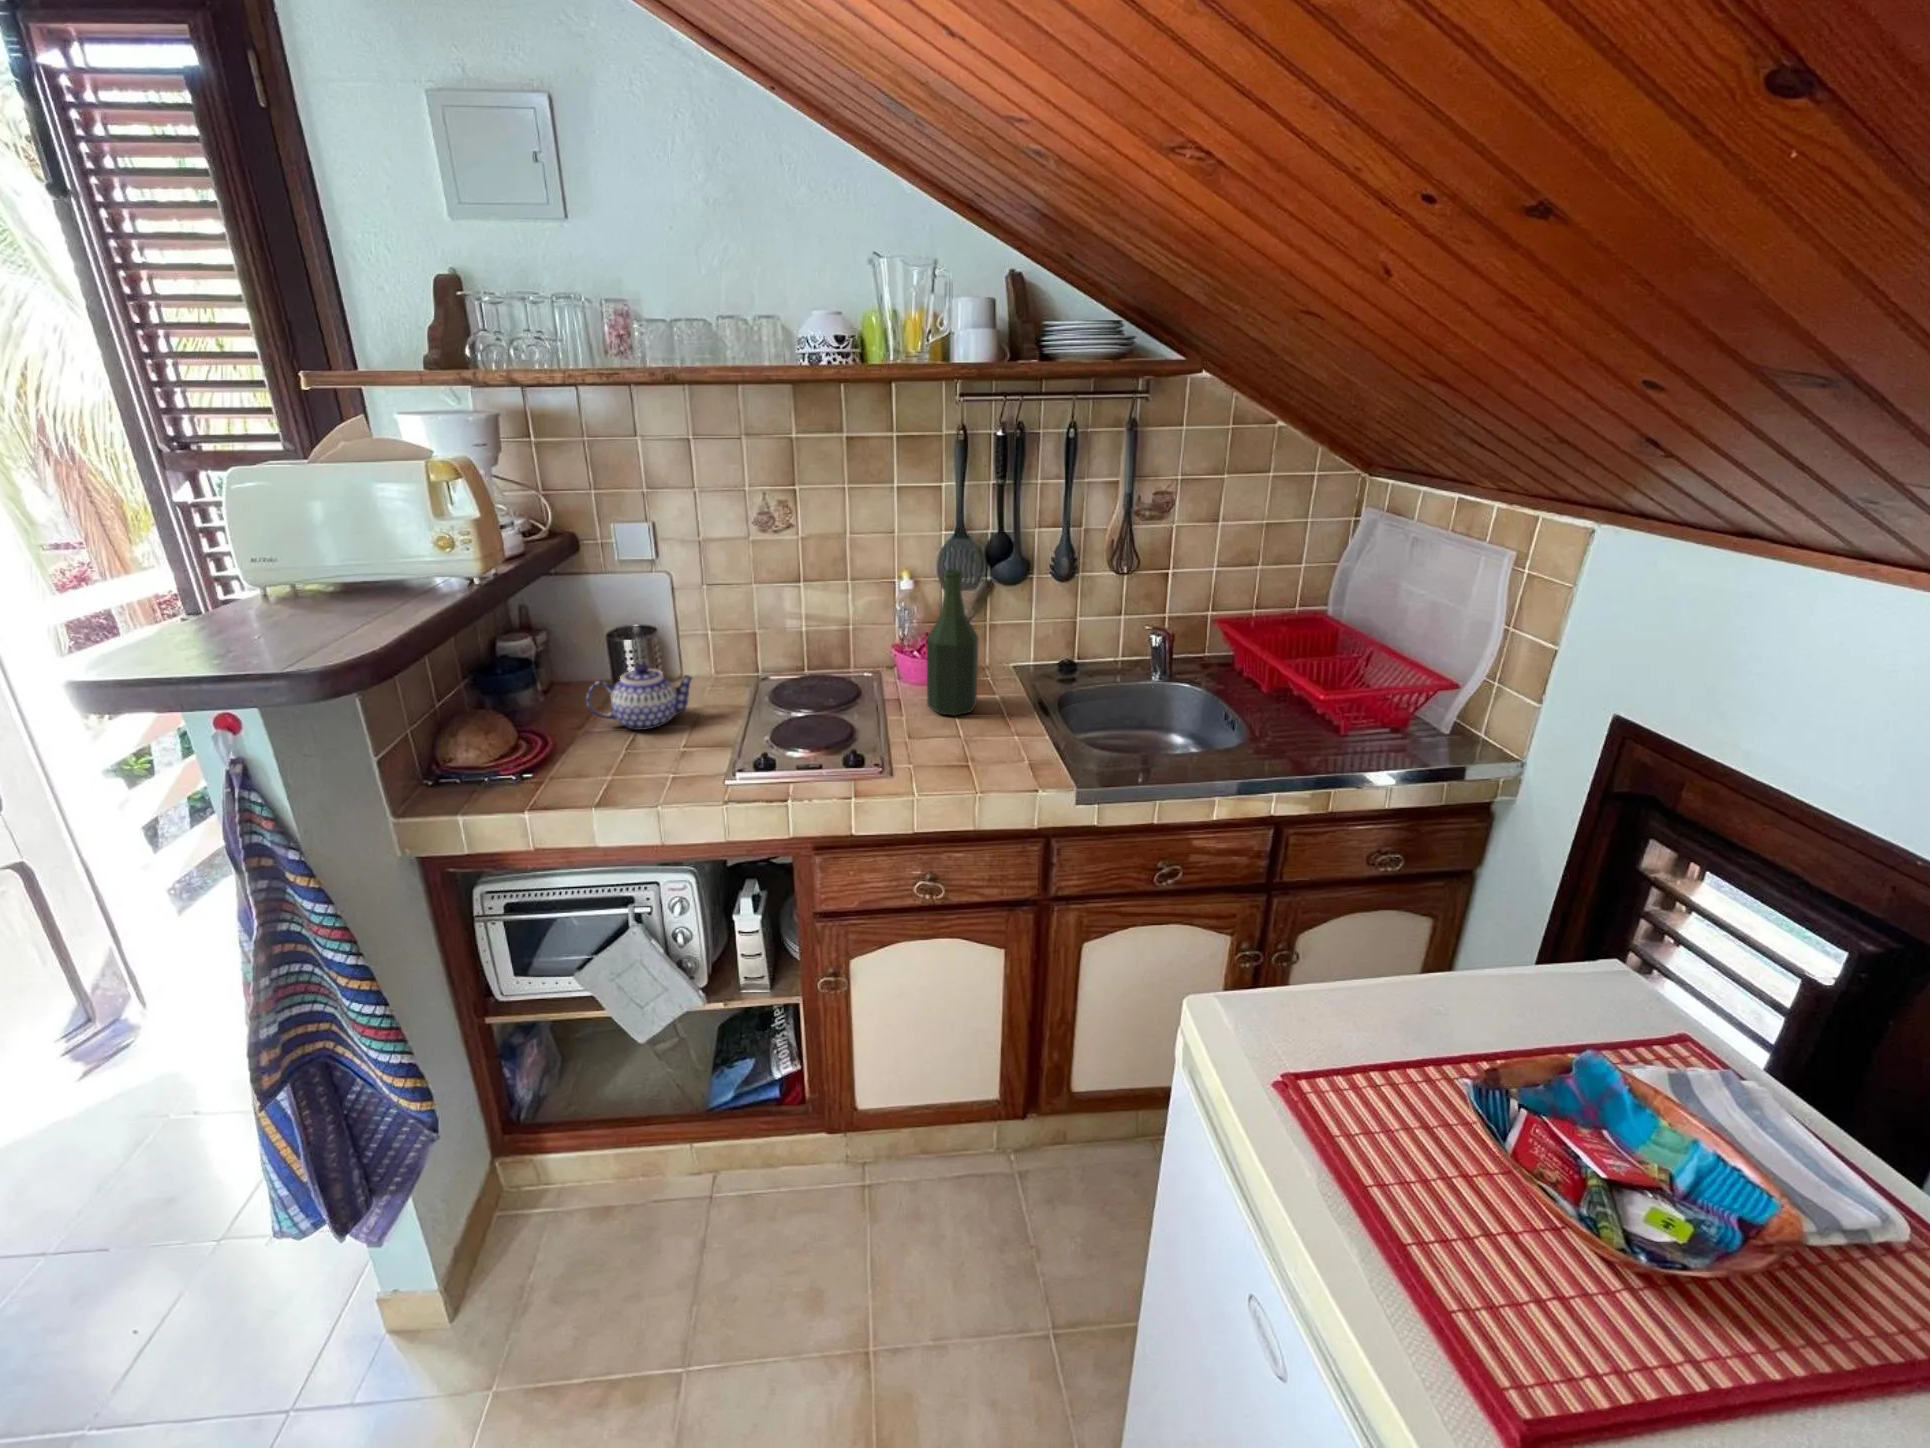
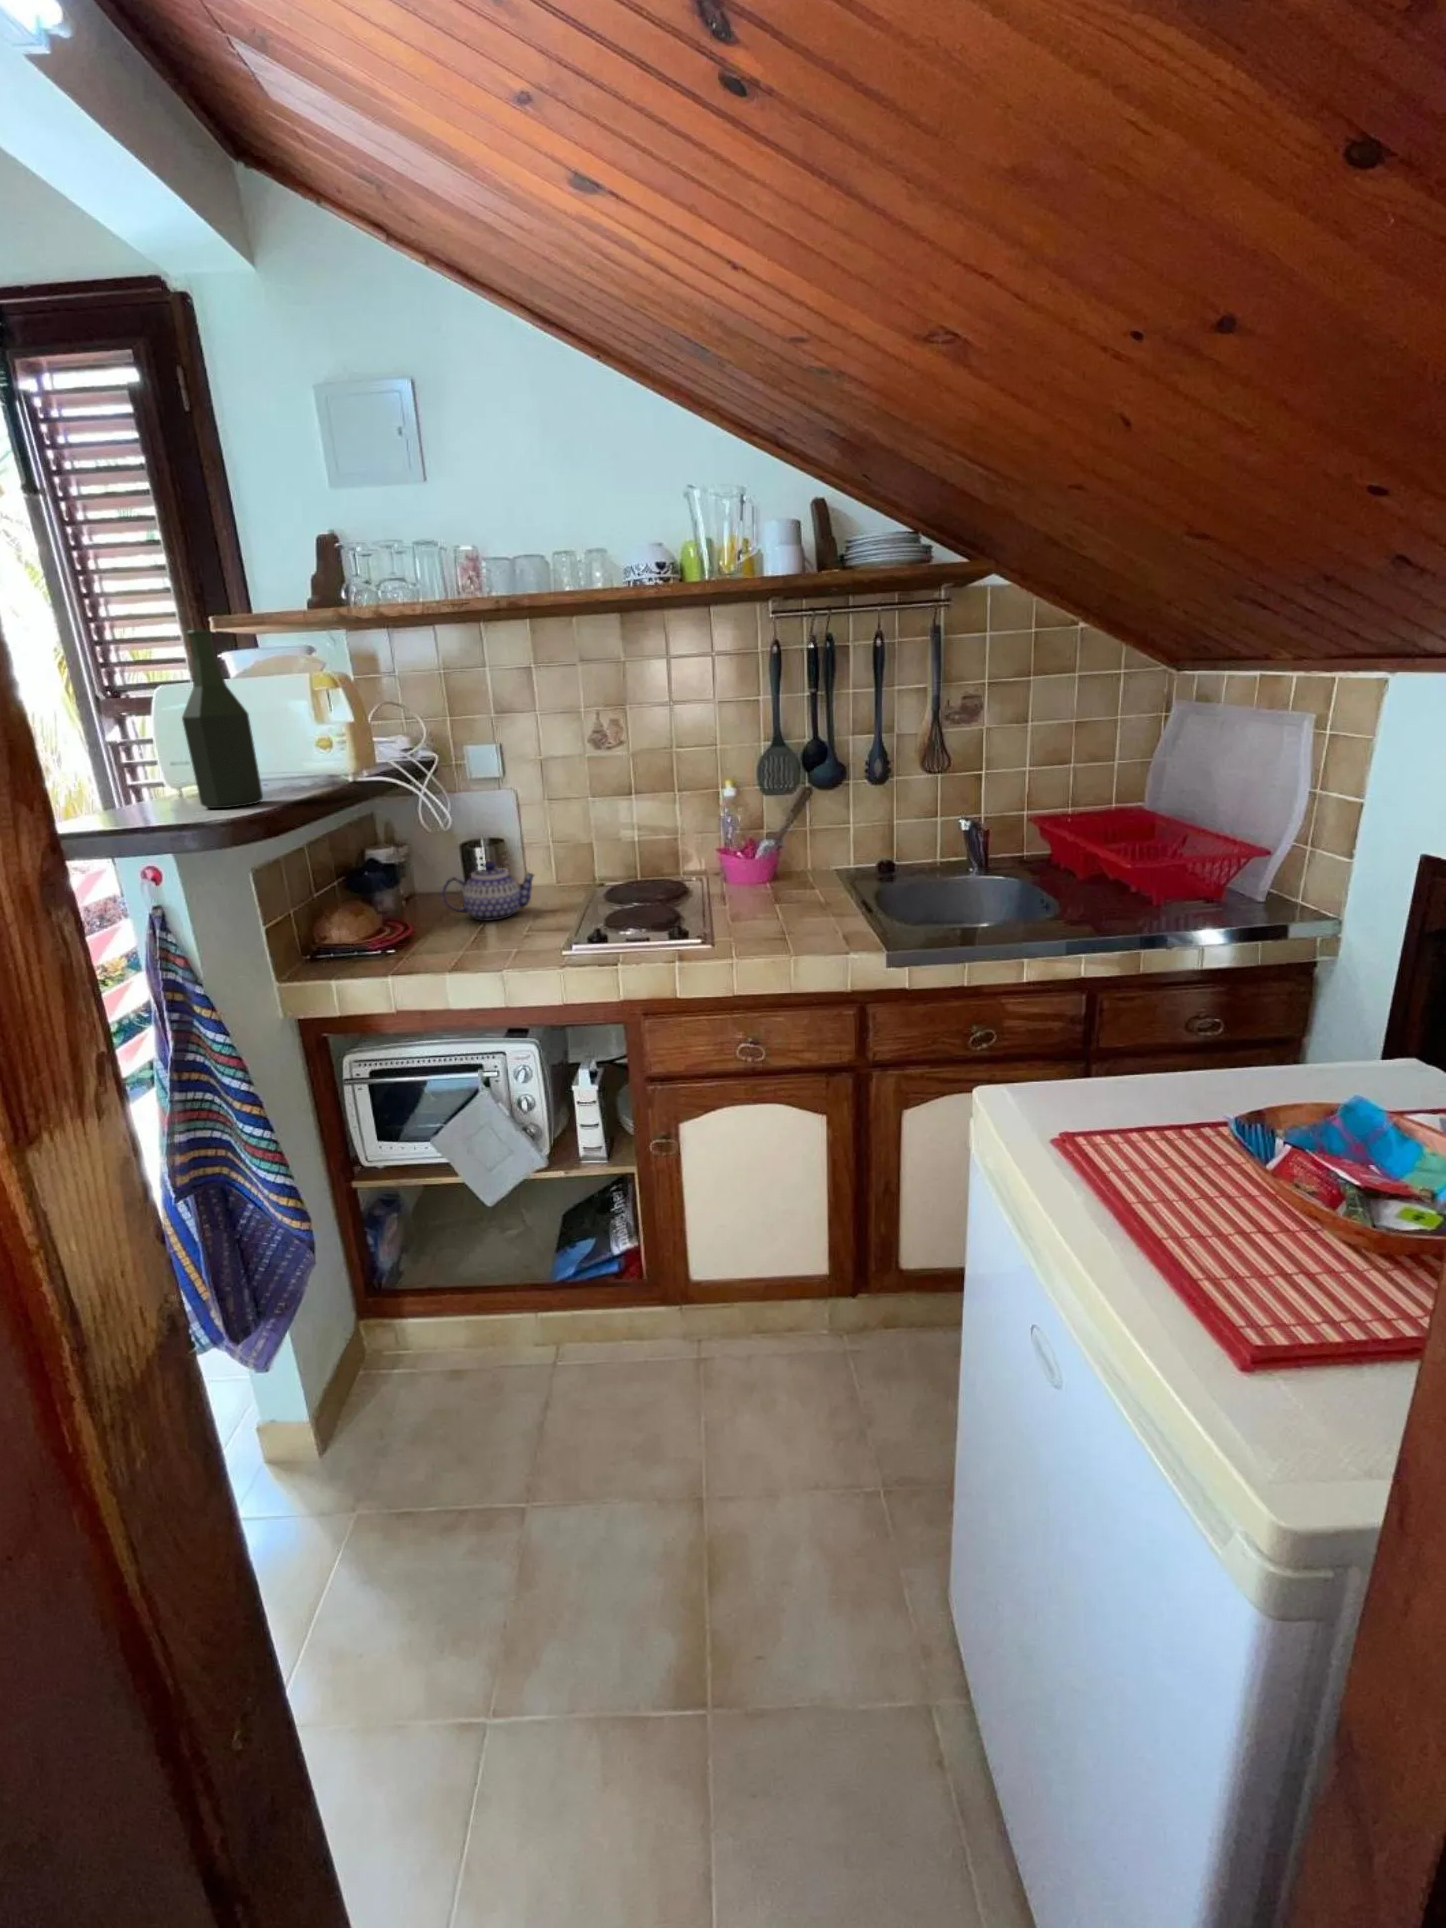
bottle: present [927,569,978,716] -> present [182,630,263,808]

